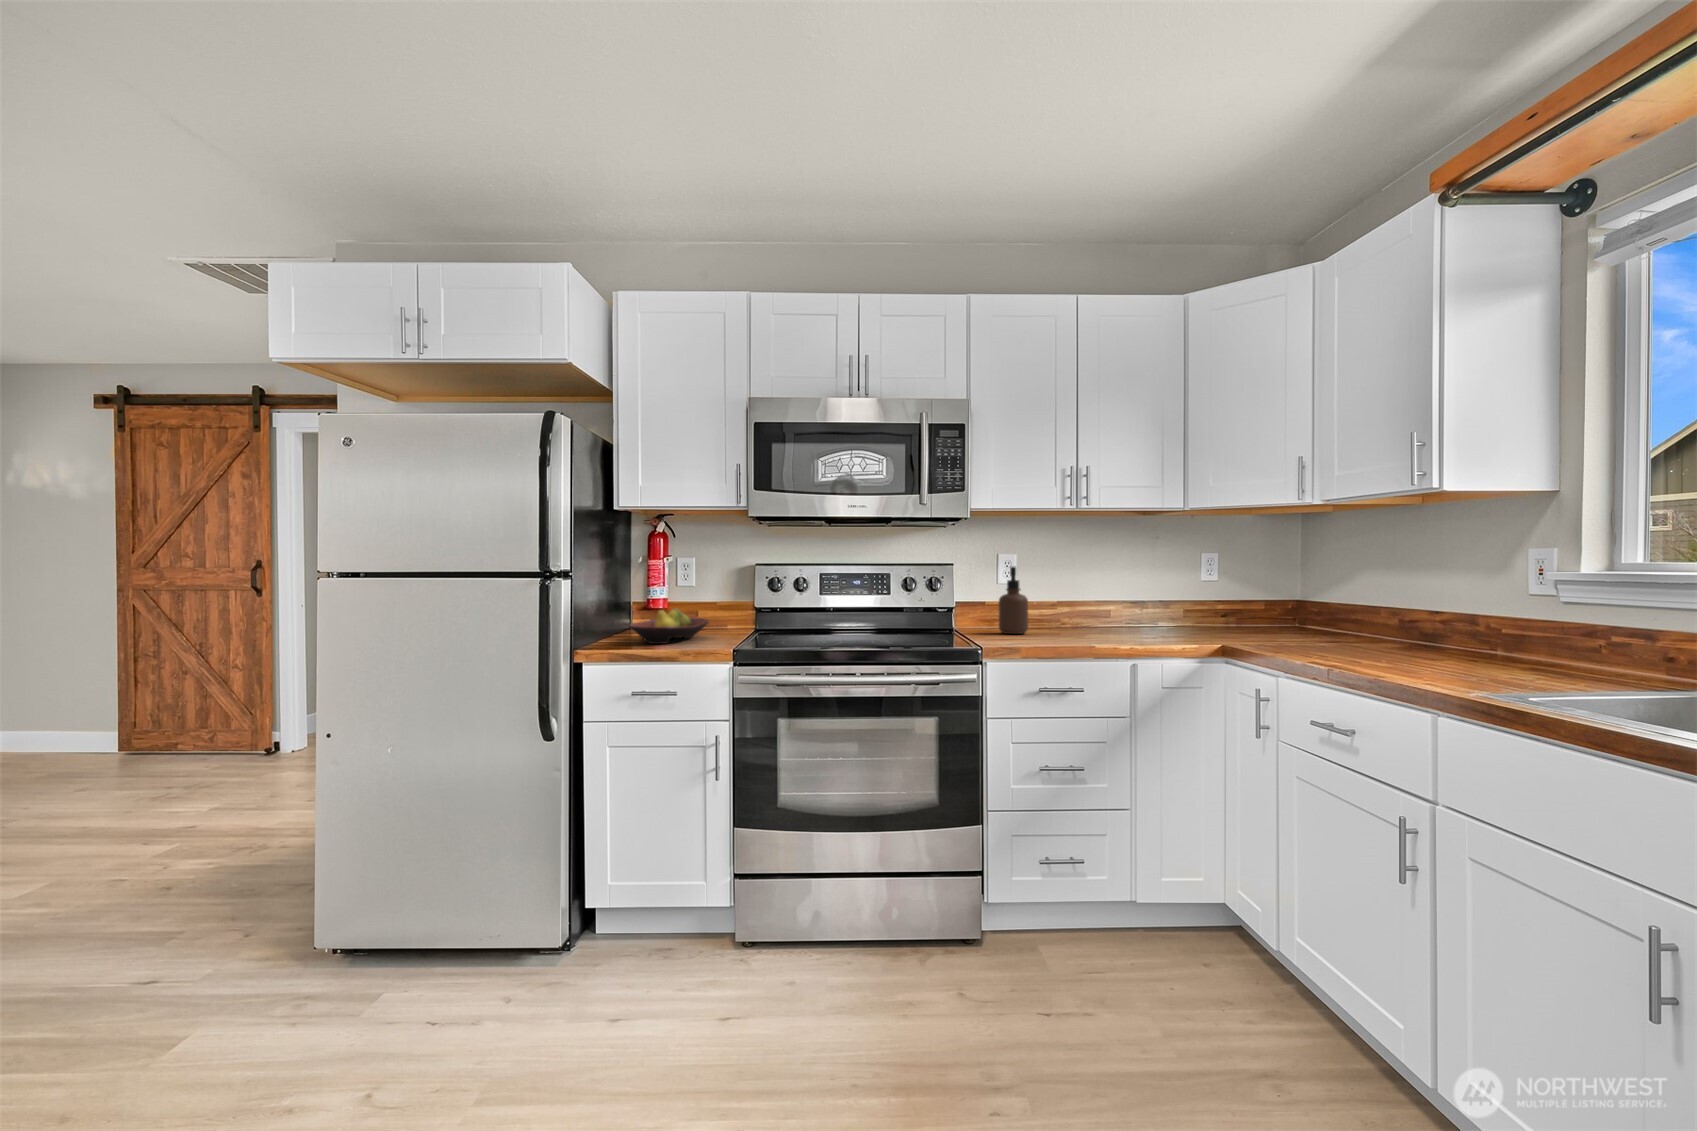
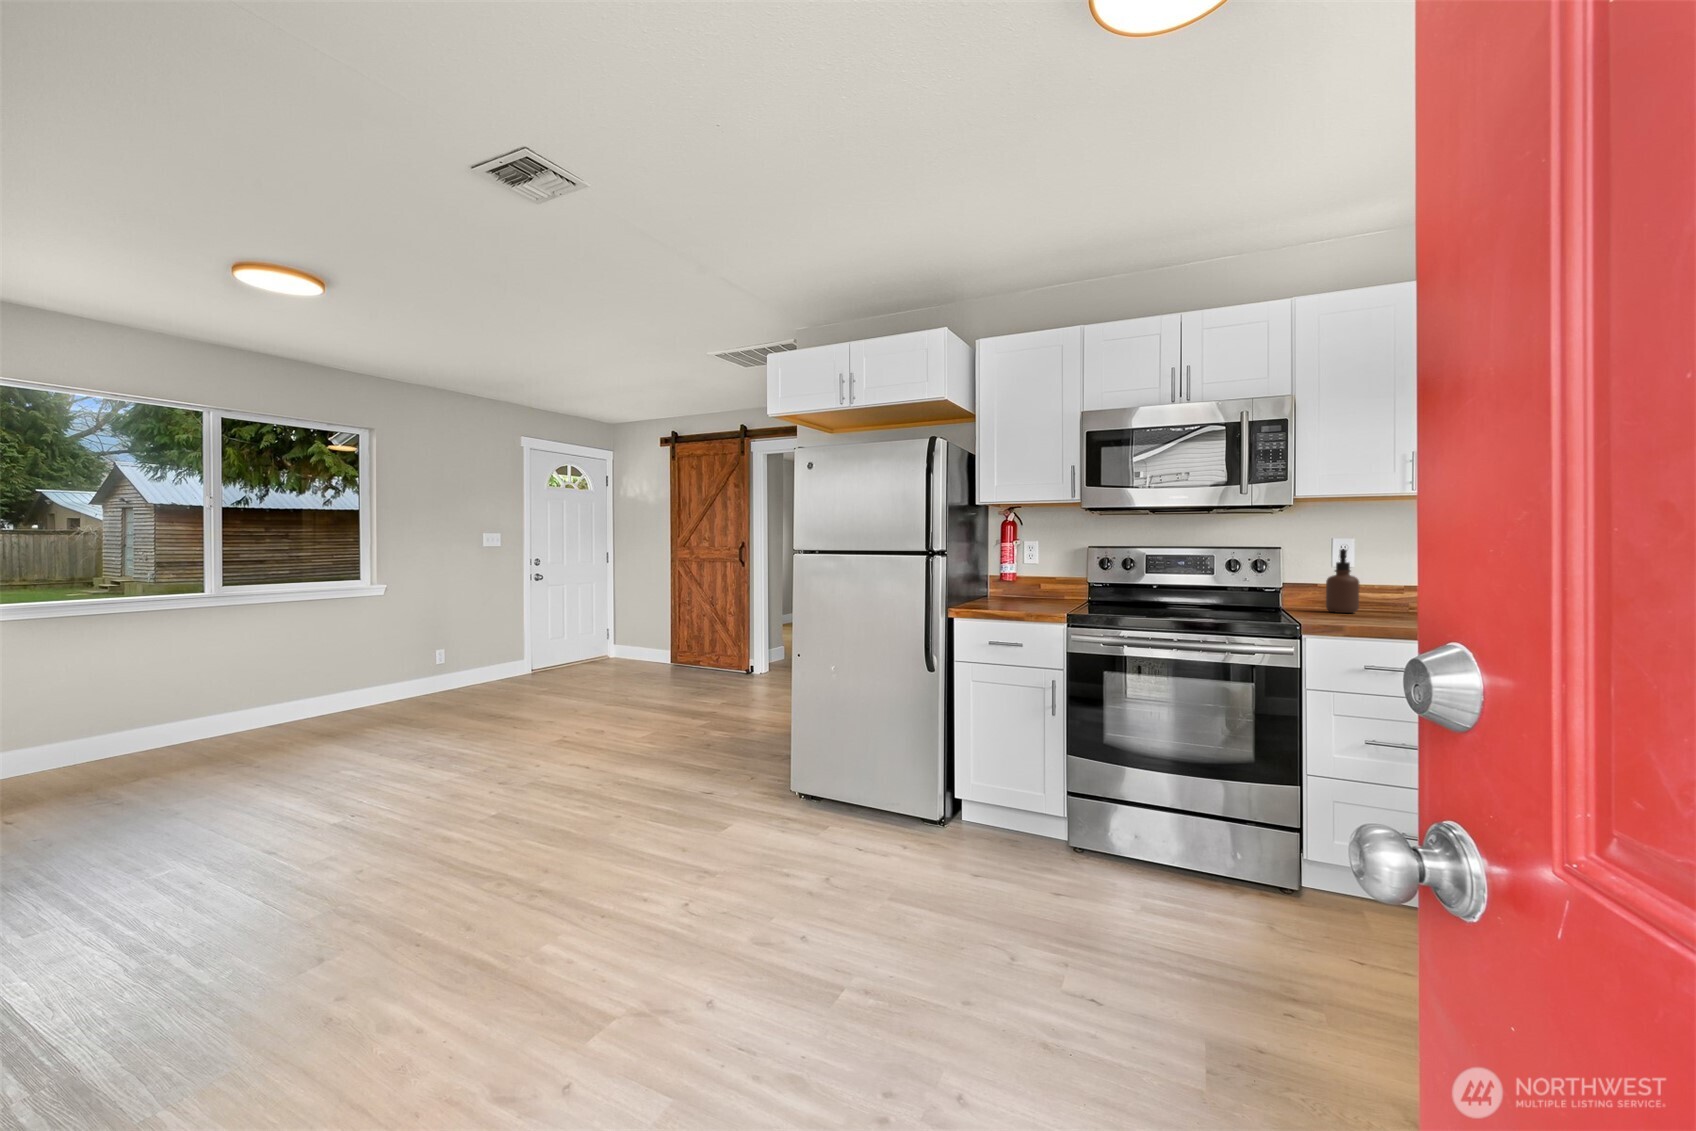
fruit bowl: present [629,608,709,644] -> none [986,580,1049,607]

